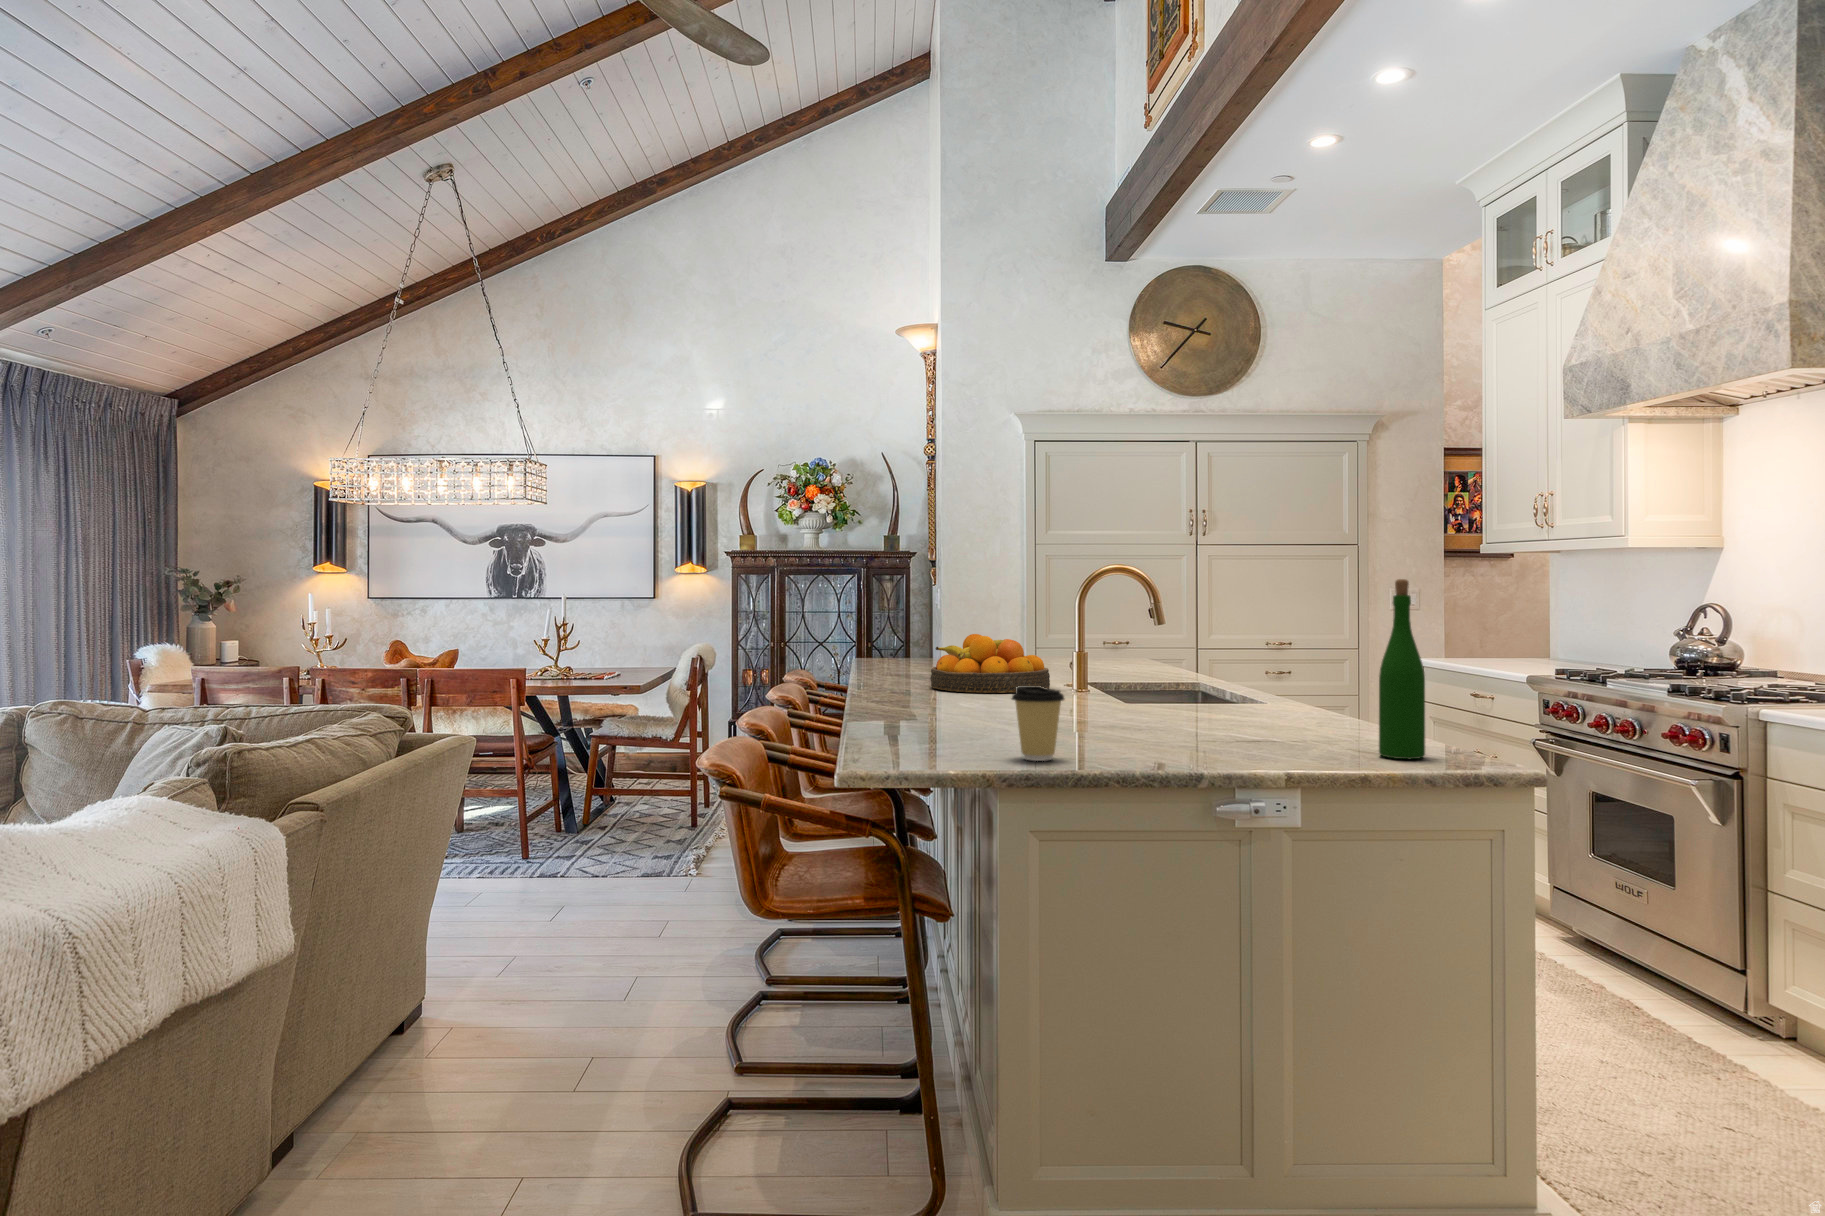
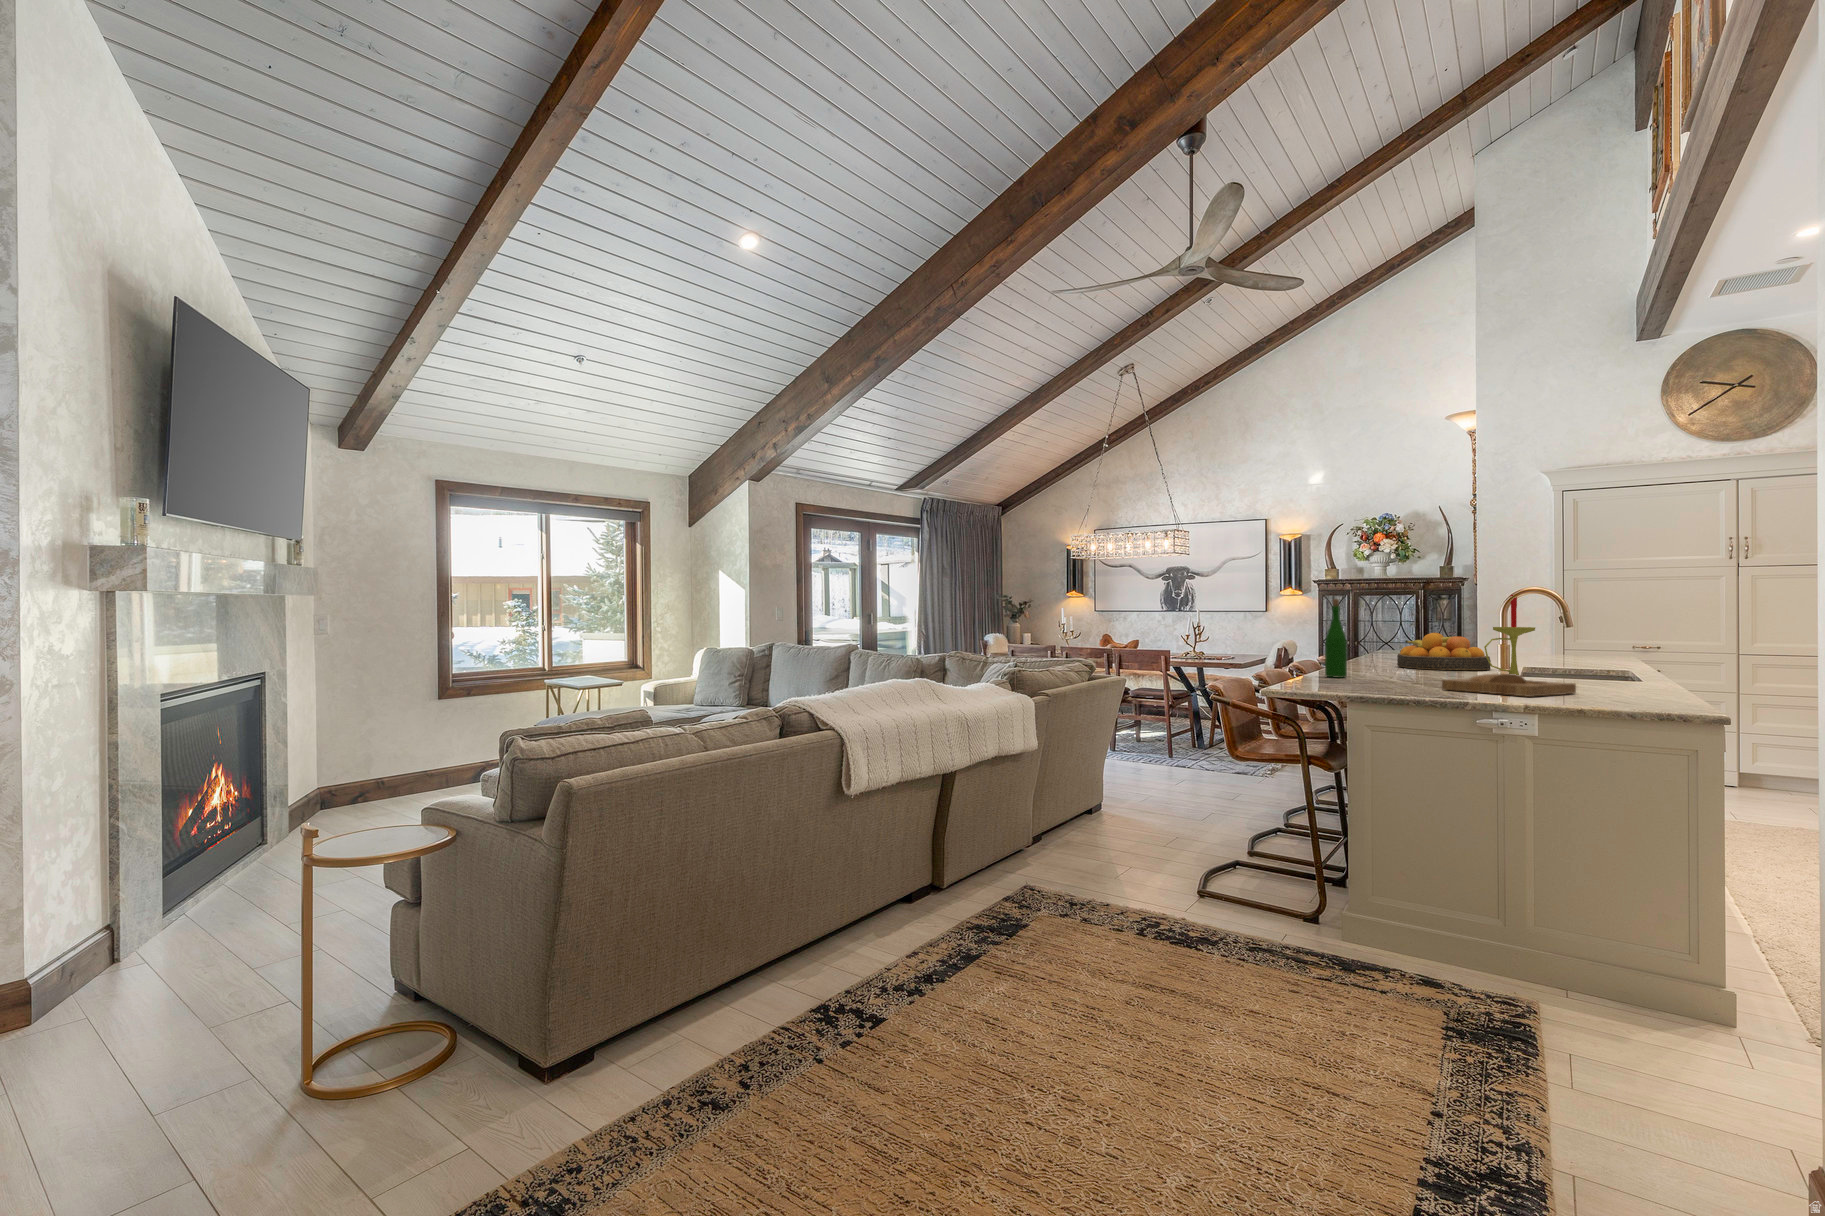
candle: none [1115,574,1174,718] -> present [1484,595,1535,675]
wine bottle: present [1379,579,1425,759] -> present [1325,599,1347,678]
coffee cup: present [1012,686,1064,761] -> none [1357,651,1389,690]
tray: none [1122,711,1278,754] -> present [1442,674,1576,697]

